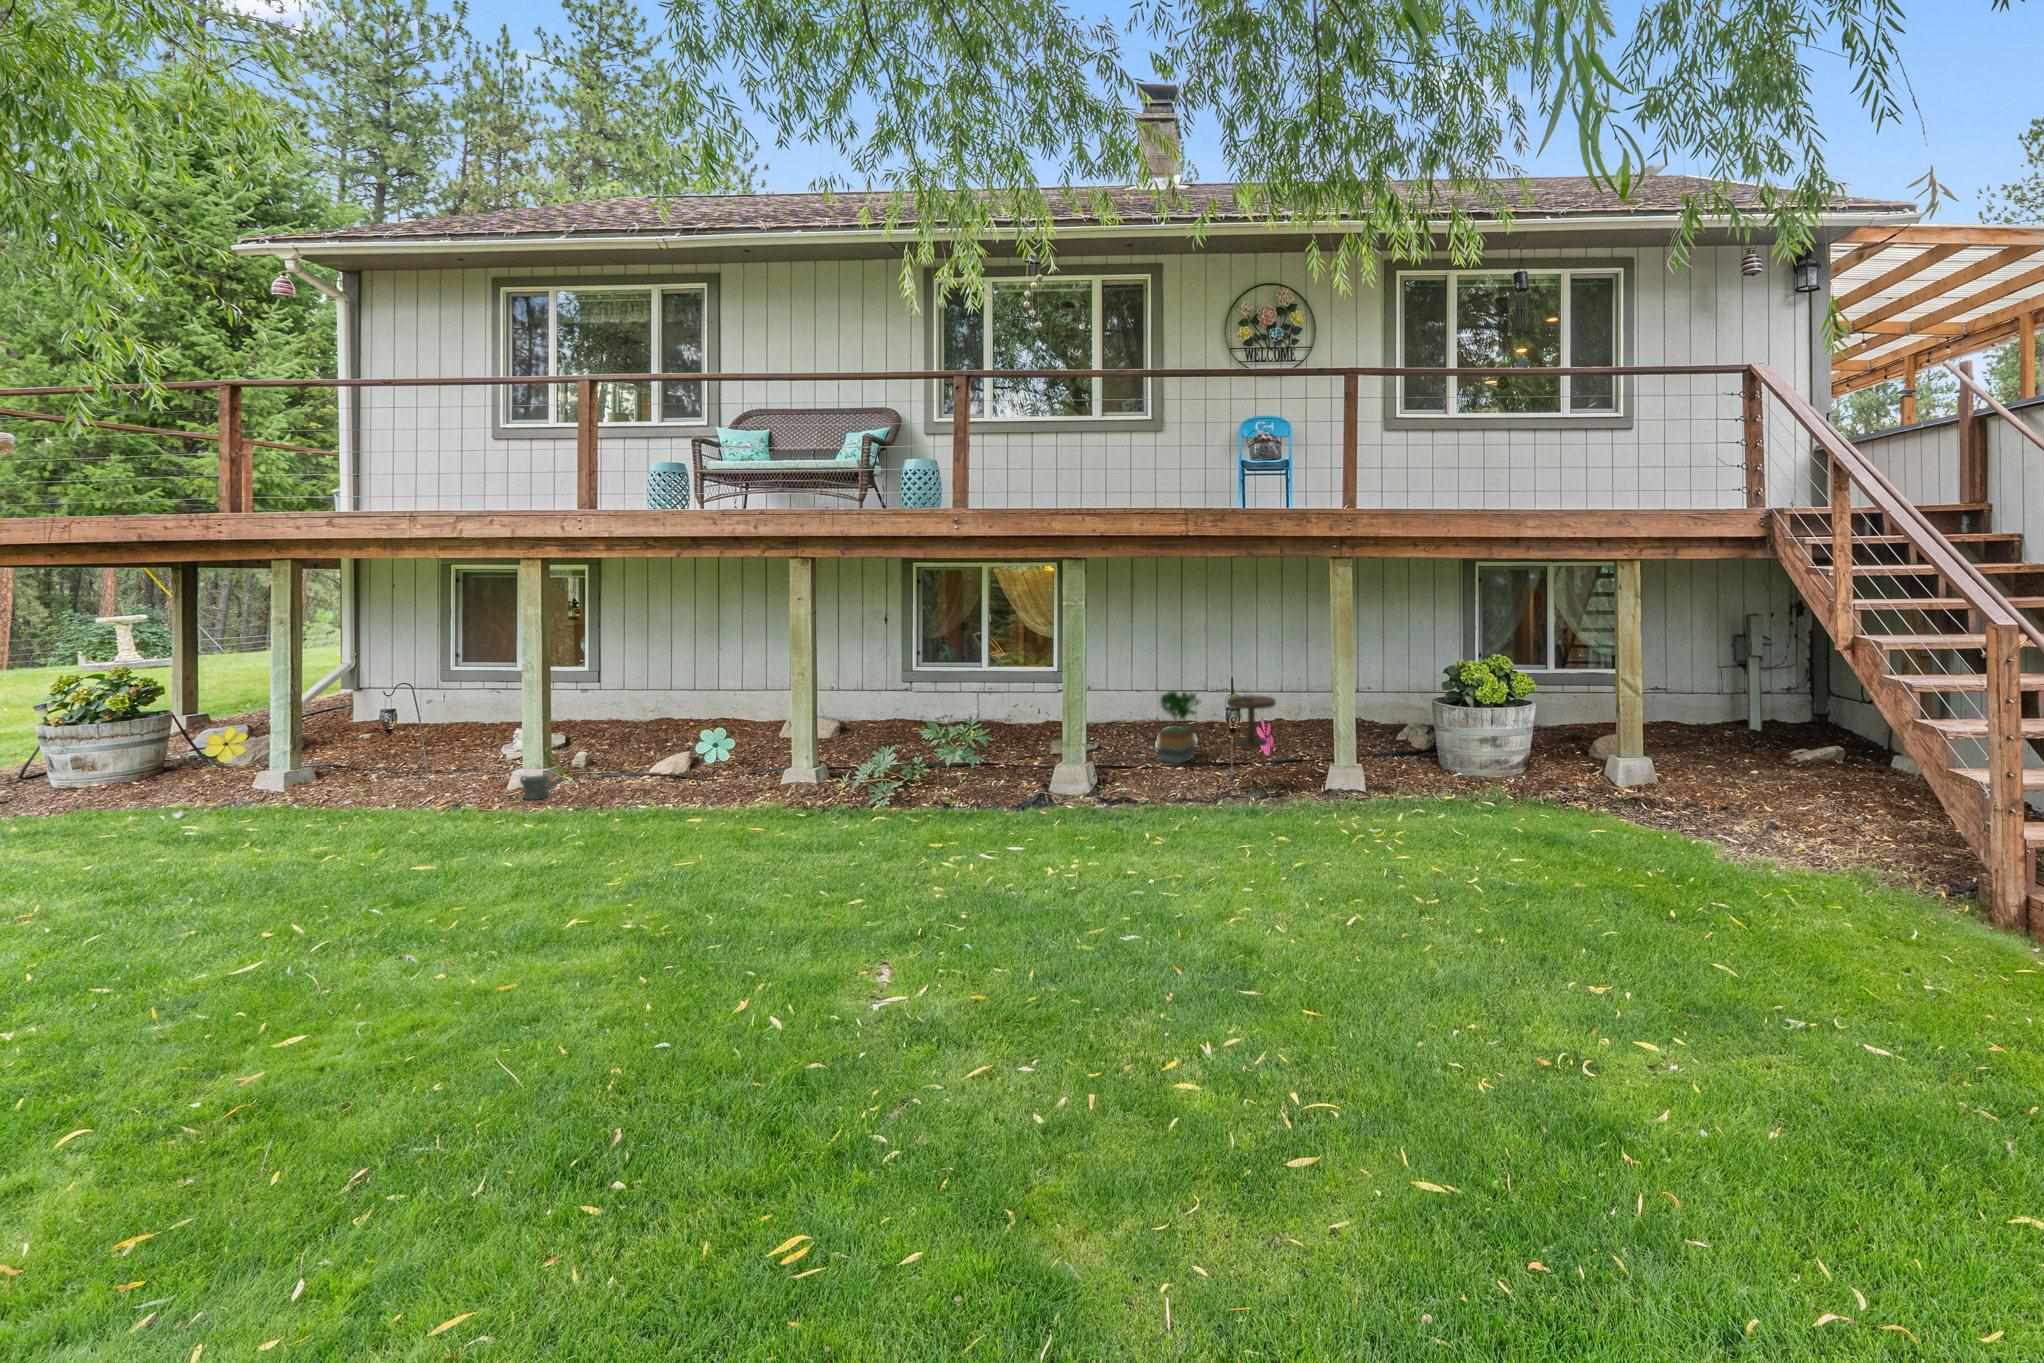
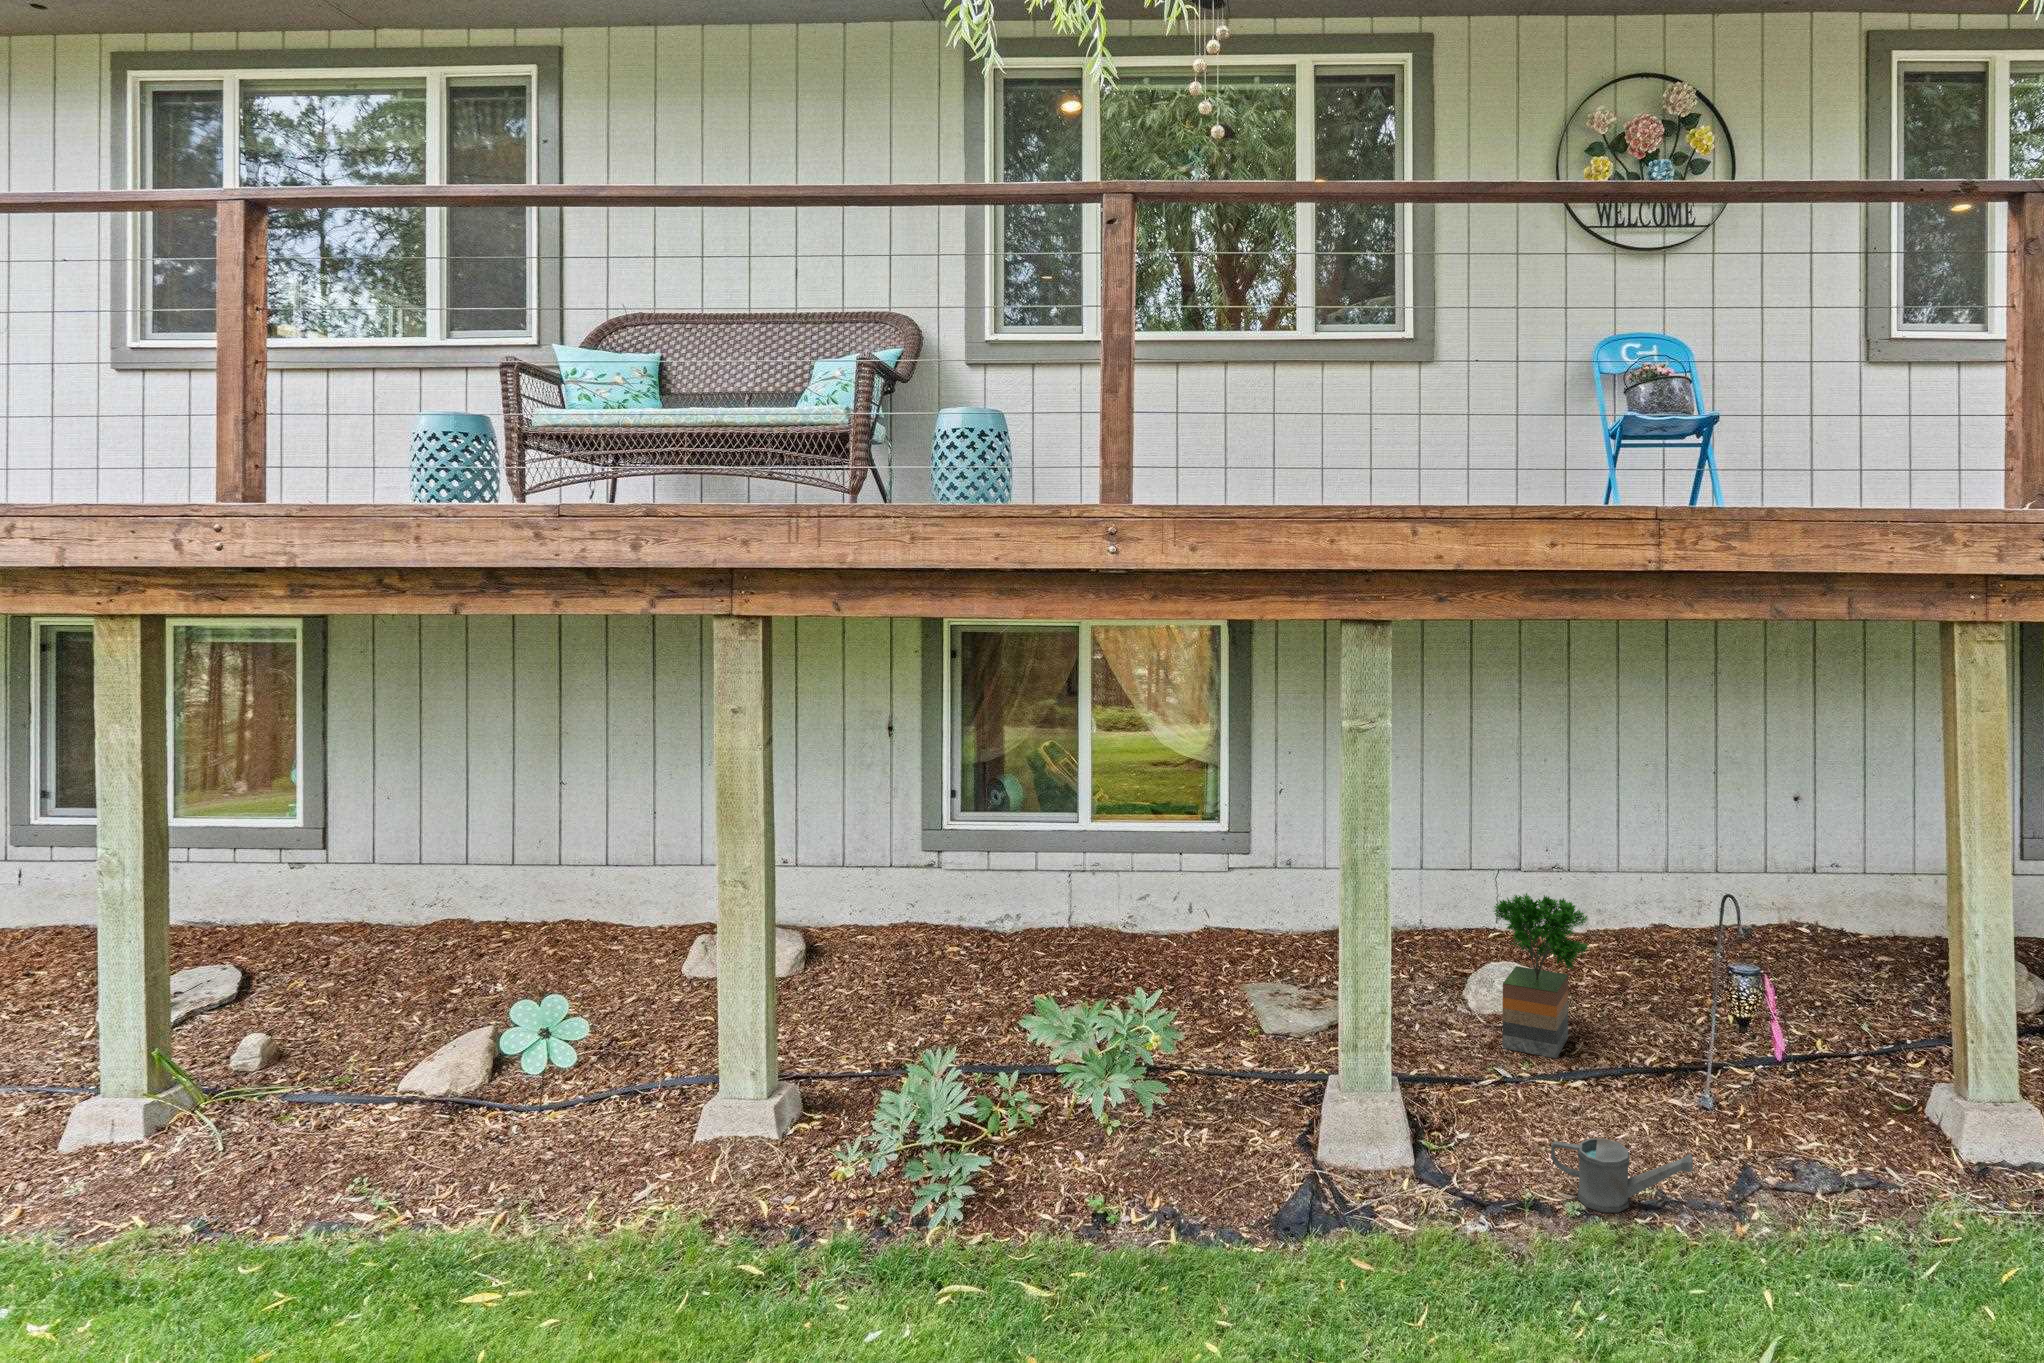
side table: present [1227,694,1276,747] -> none [1733,933,1855,1151]
watering can: present [520,775,563,800] -> present [1551,1138,1693,1213]

